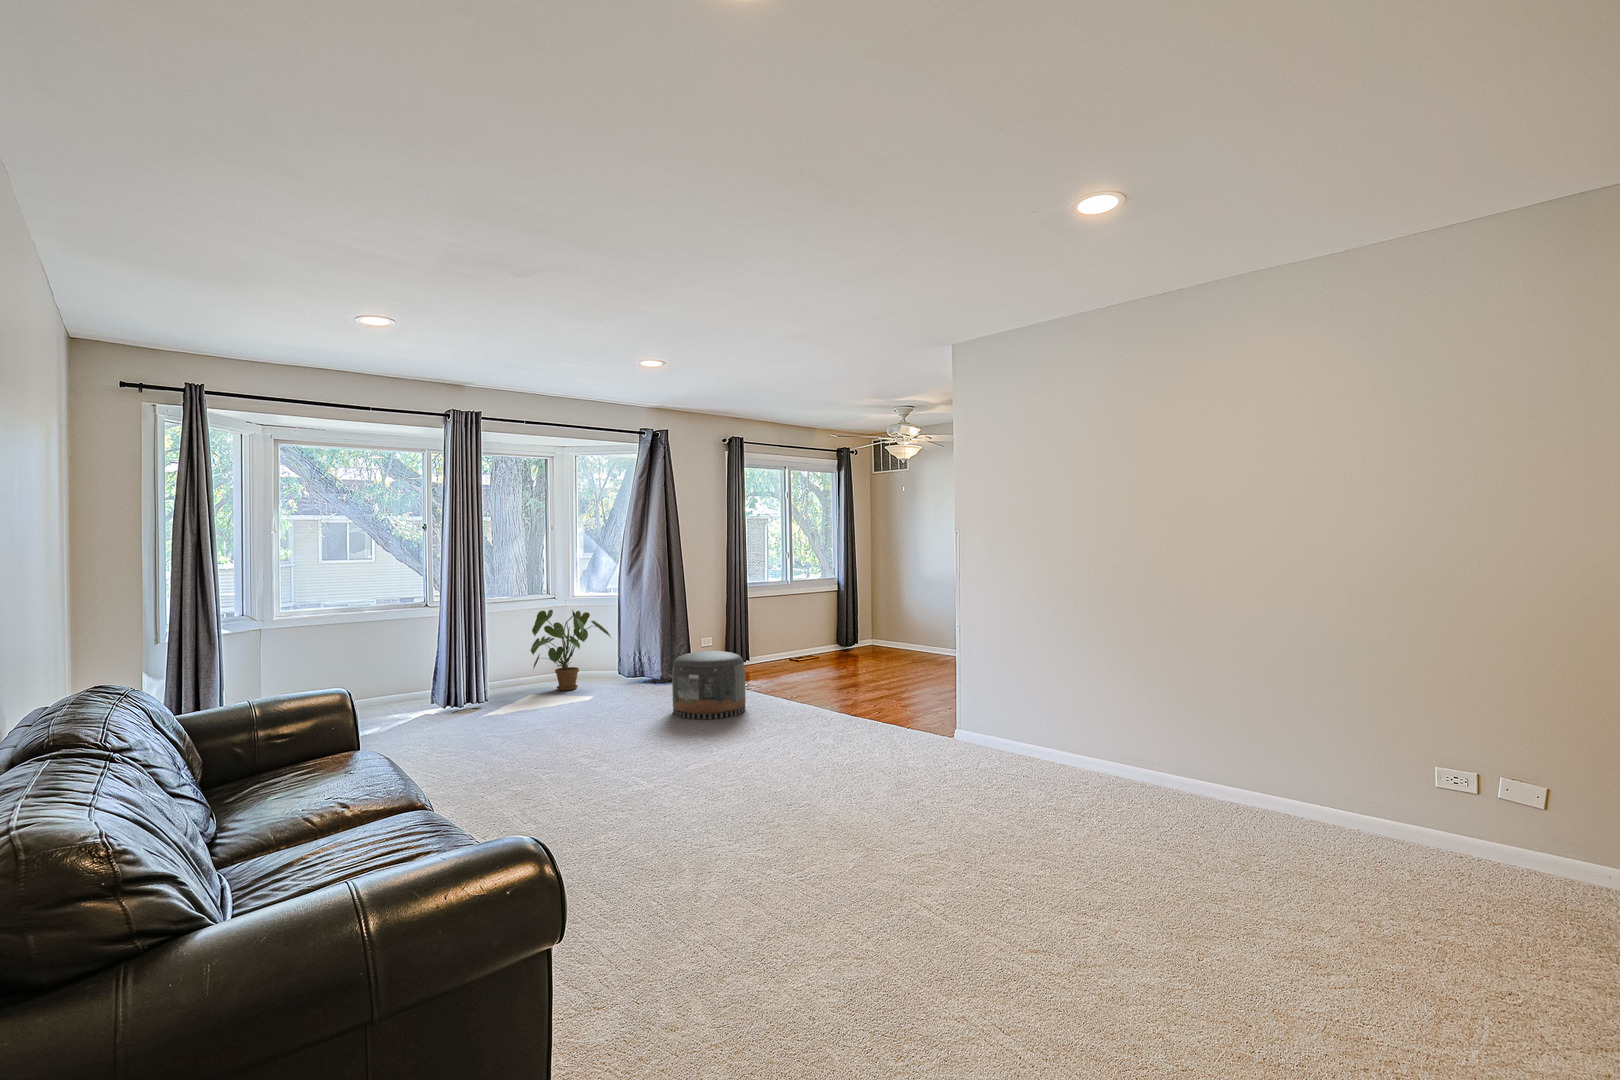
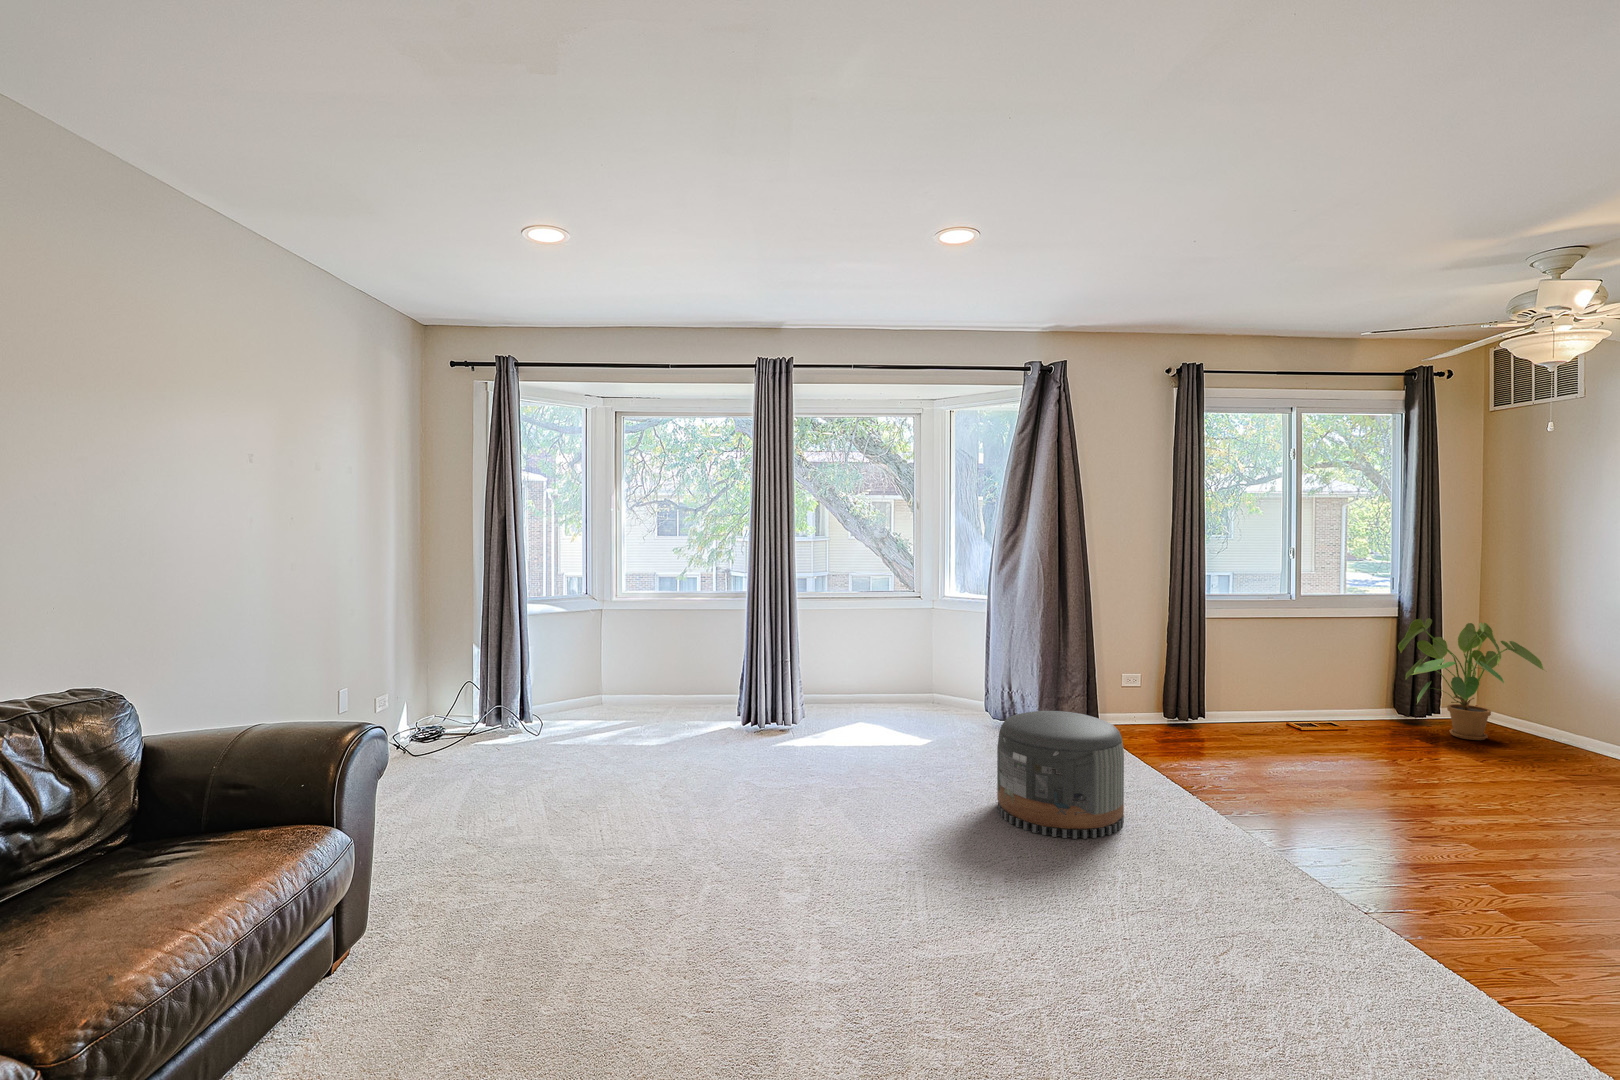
house plant: present [531,610,610,690] -> present [1398,618,1545,740]

